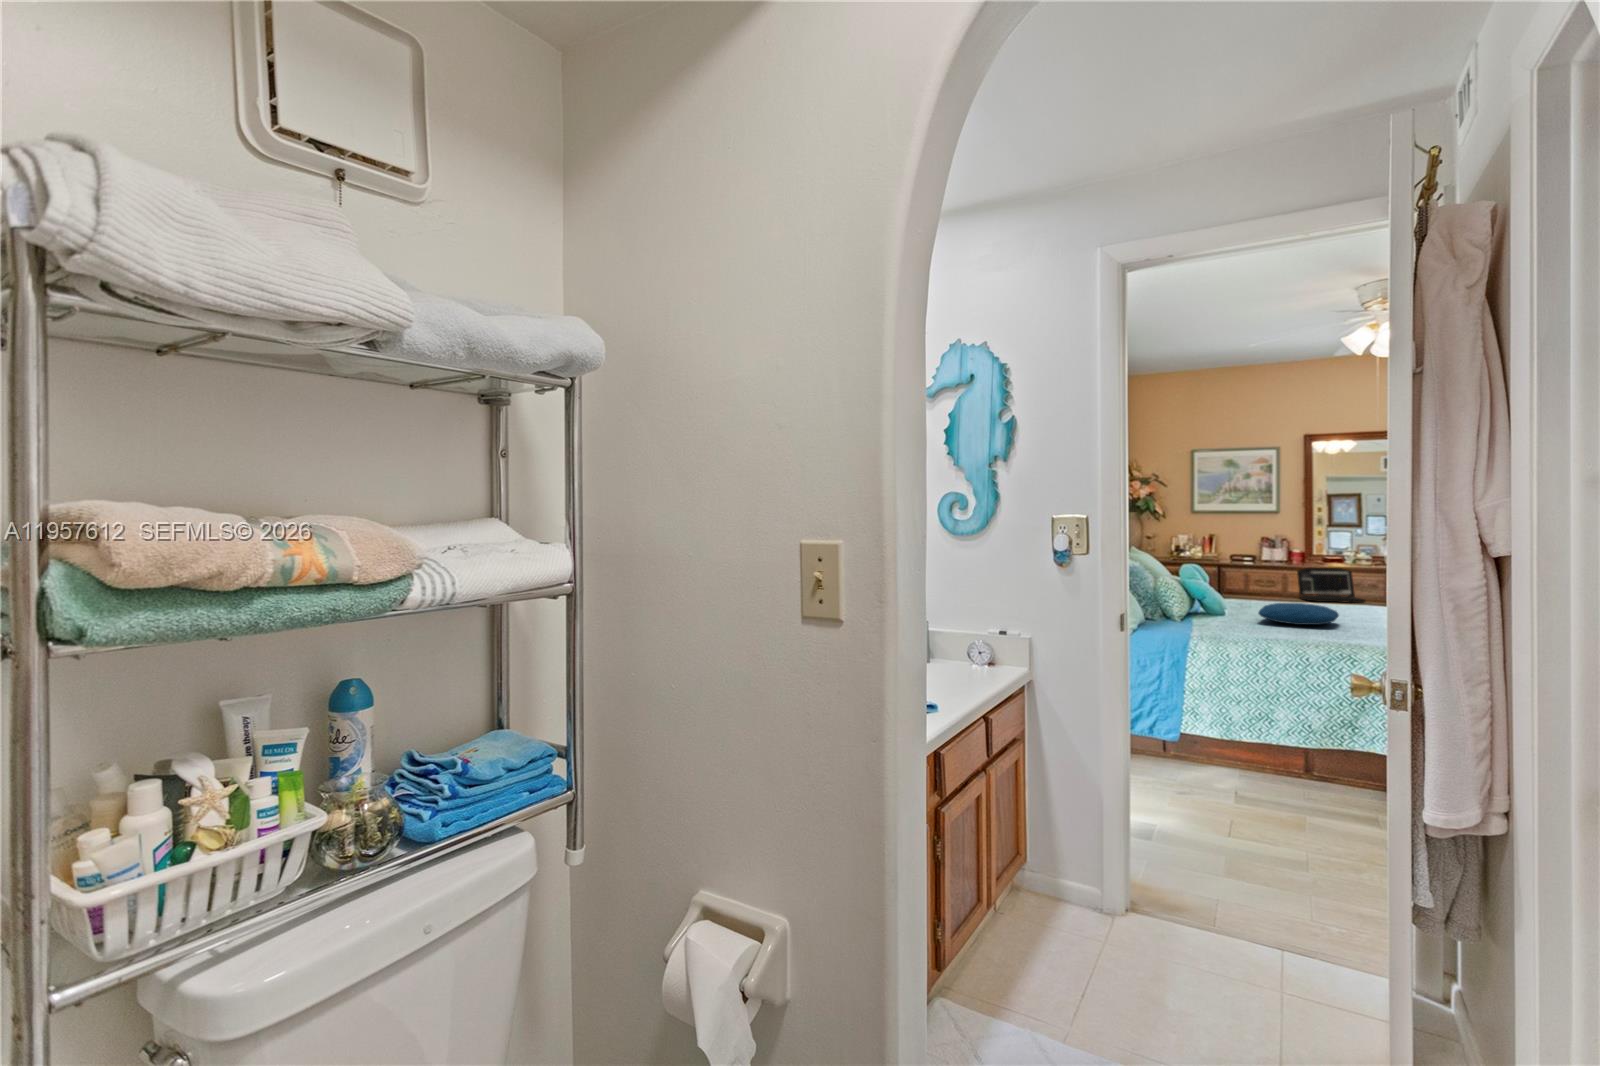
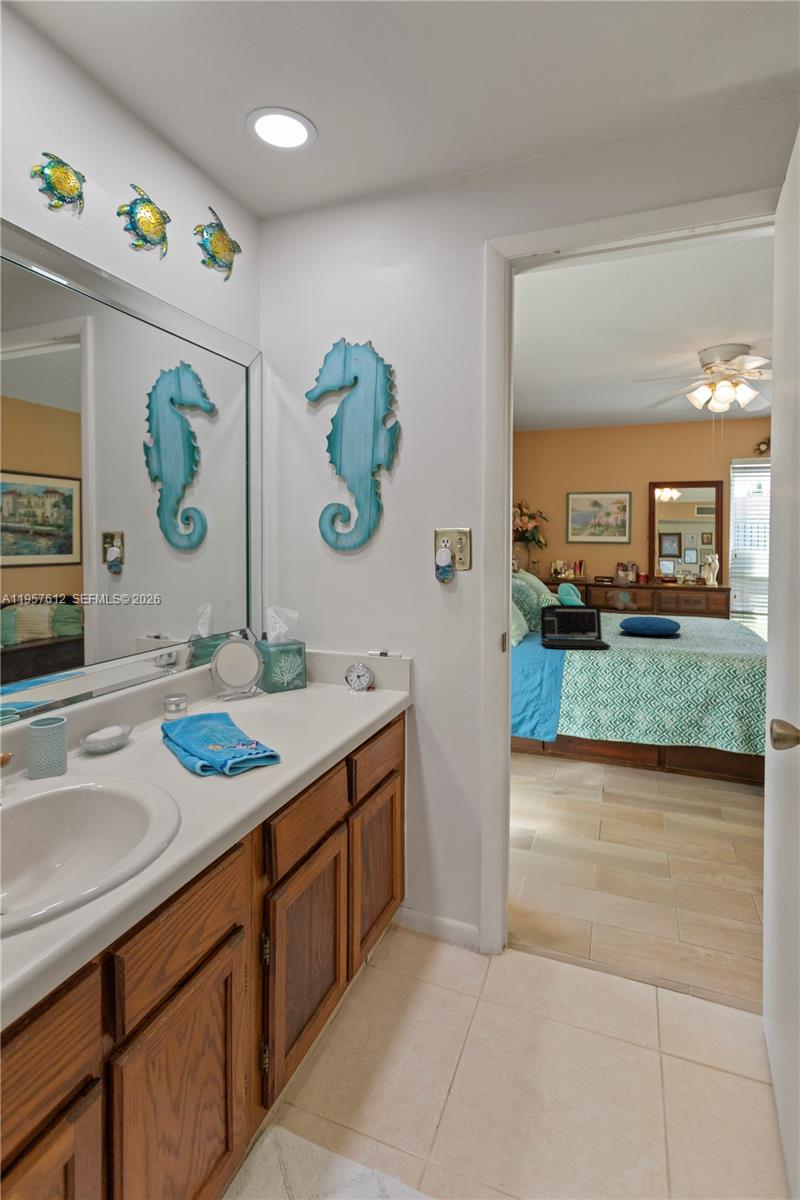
teddy bear: none [1246,549,1288,596] -> present [607,573,637,610]
laptop: present [1297,568,1365,603] -> present [541,604,610,649]

